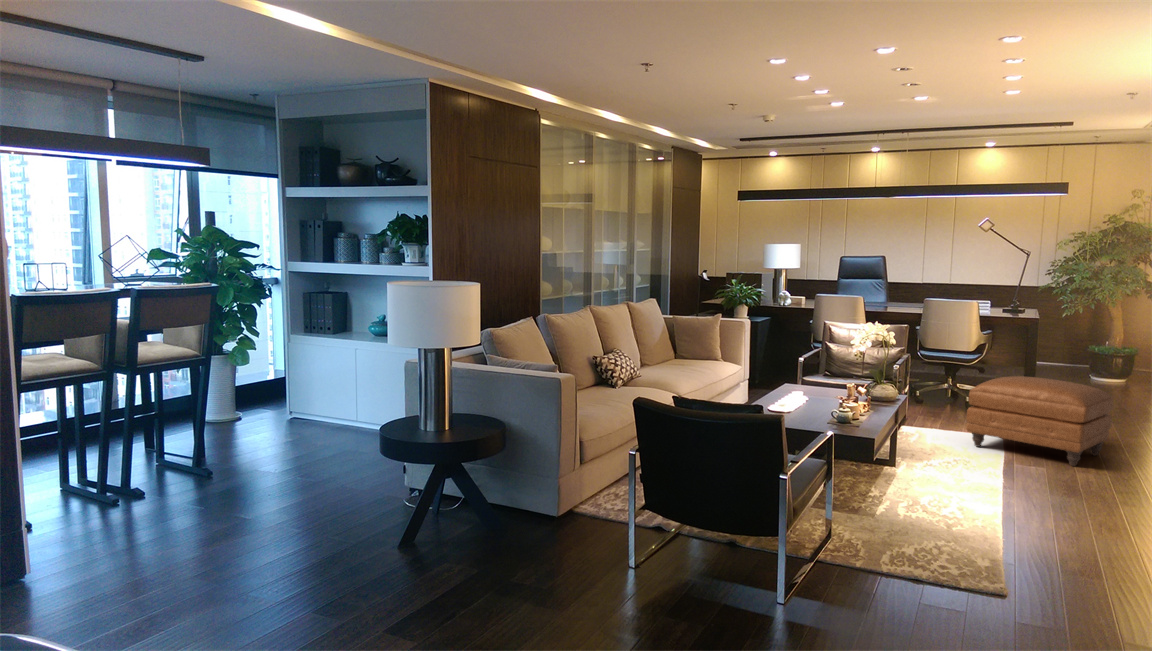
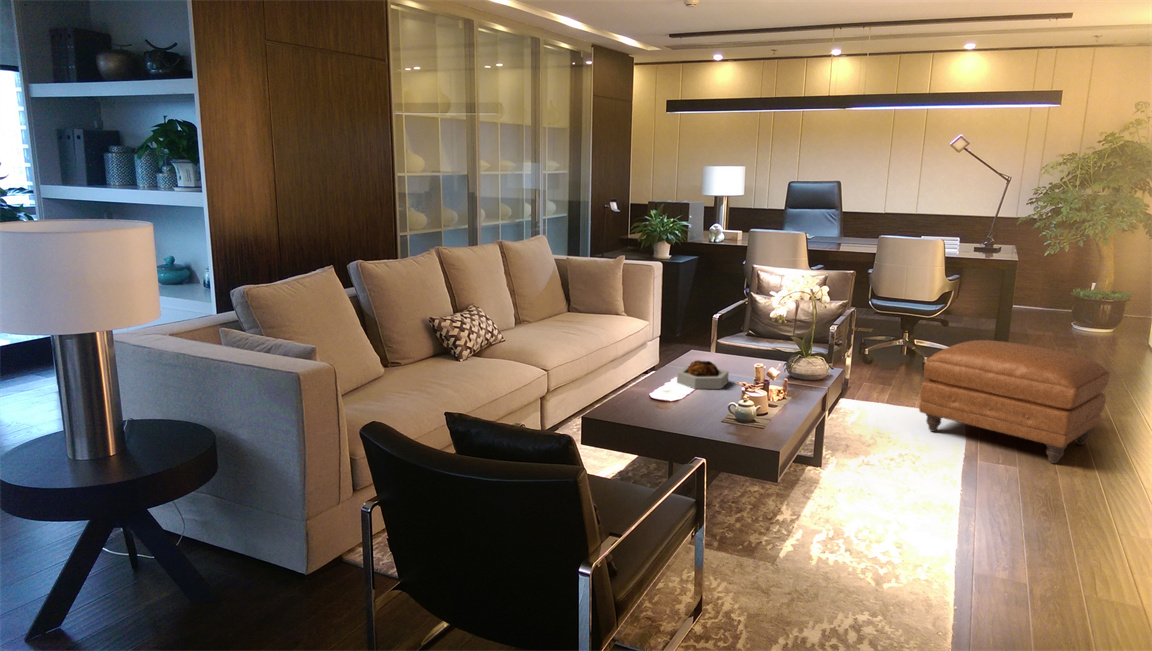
decorative bowl: none [782,386,821,408] -> present [677,360,729,389]

